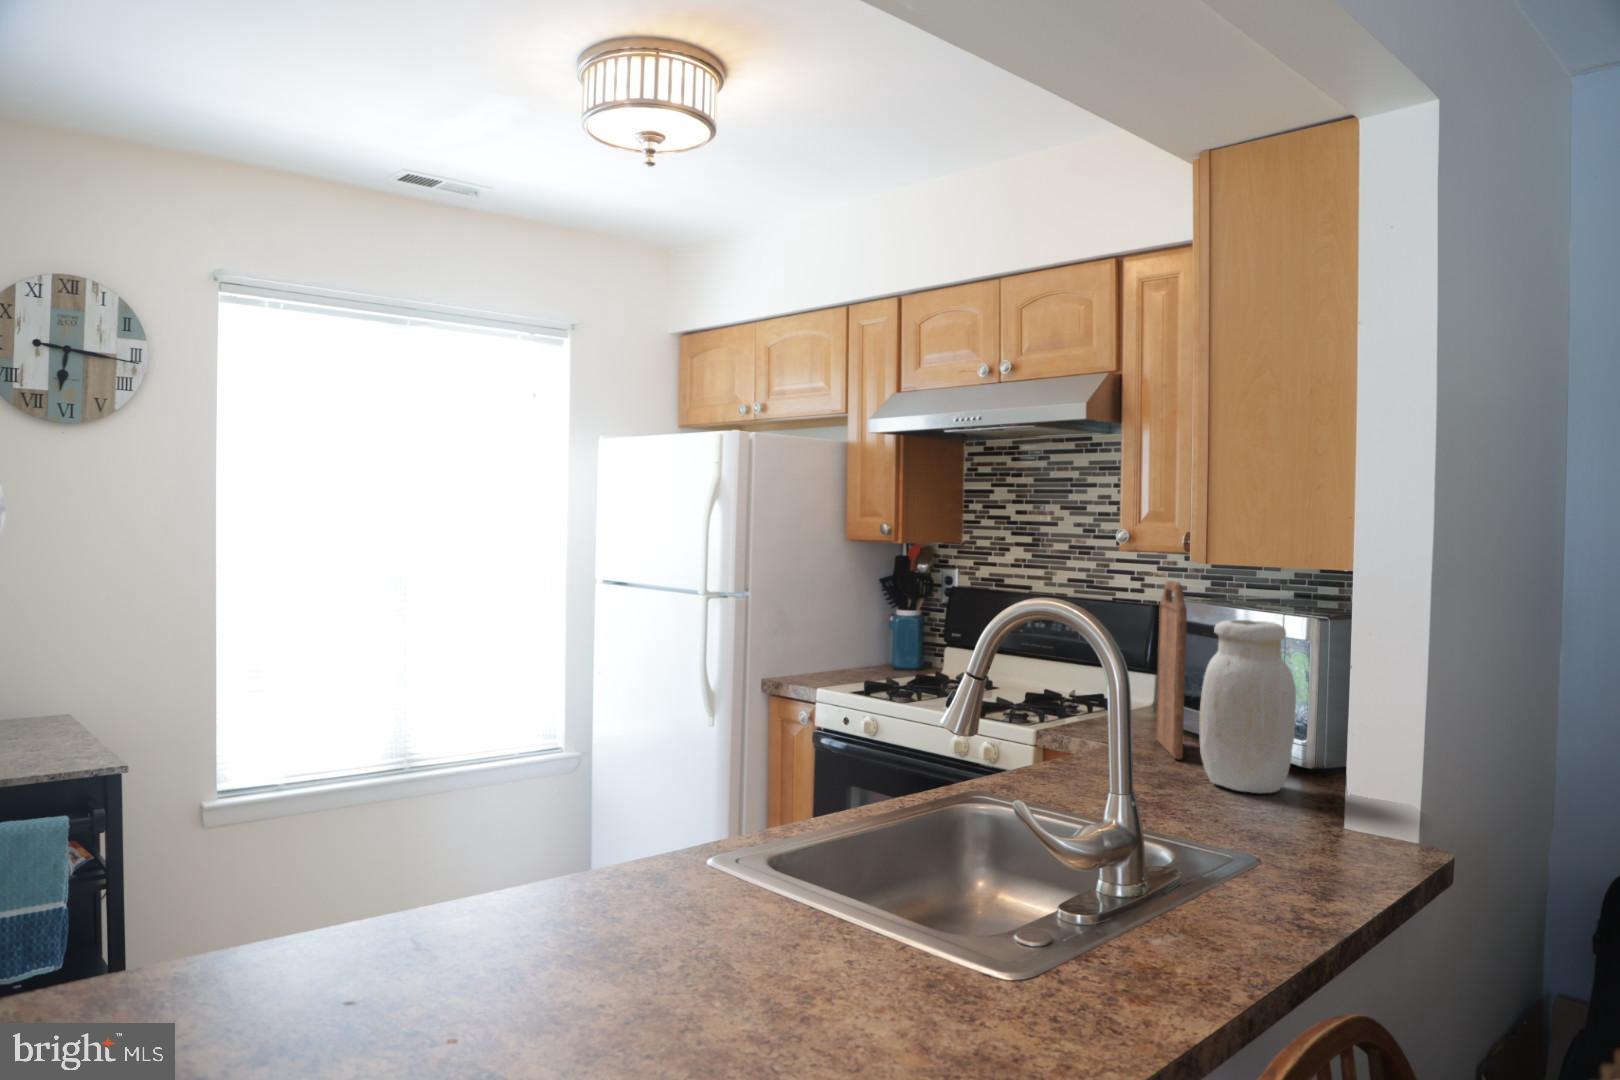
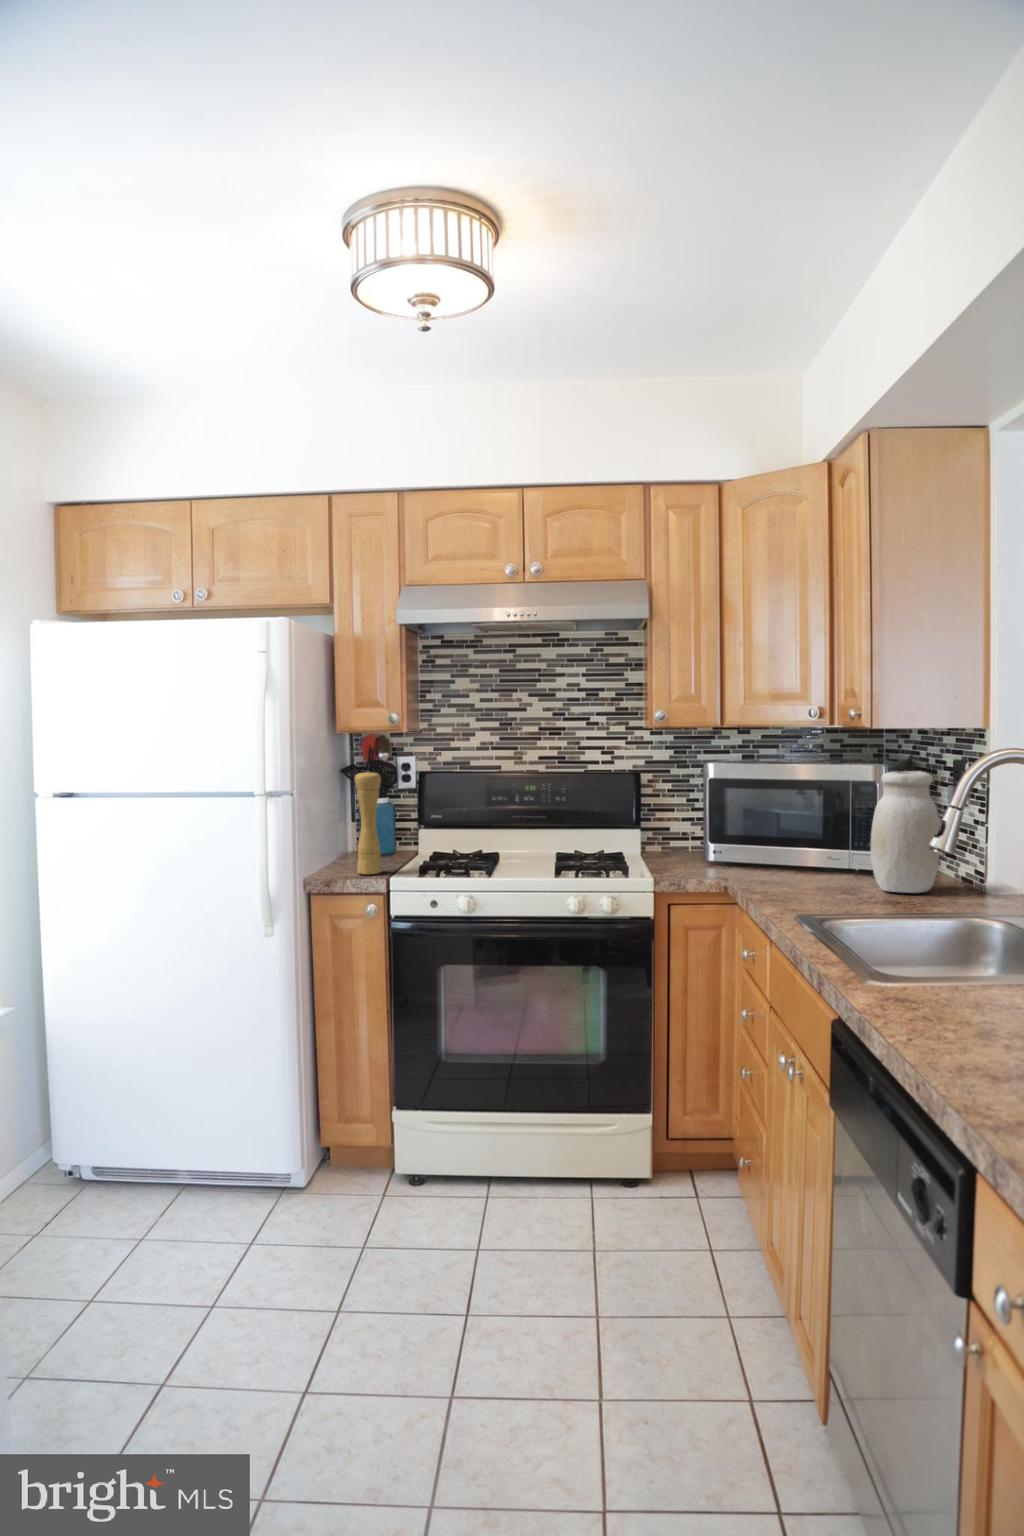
pepper mill: none [826,577,852,678] -> present [355,771,382,874]
cutting board: present [1156,581,1187,759] -> none [753,749,819,883]

